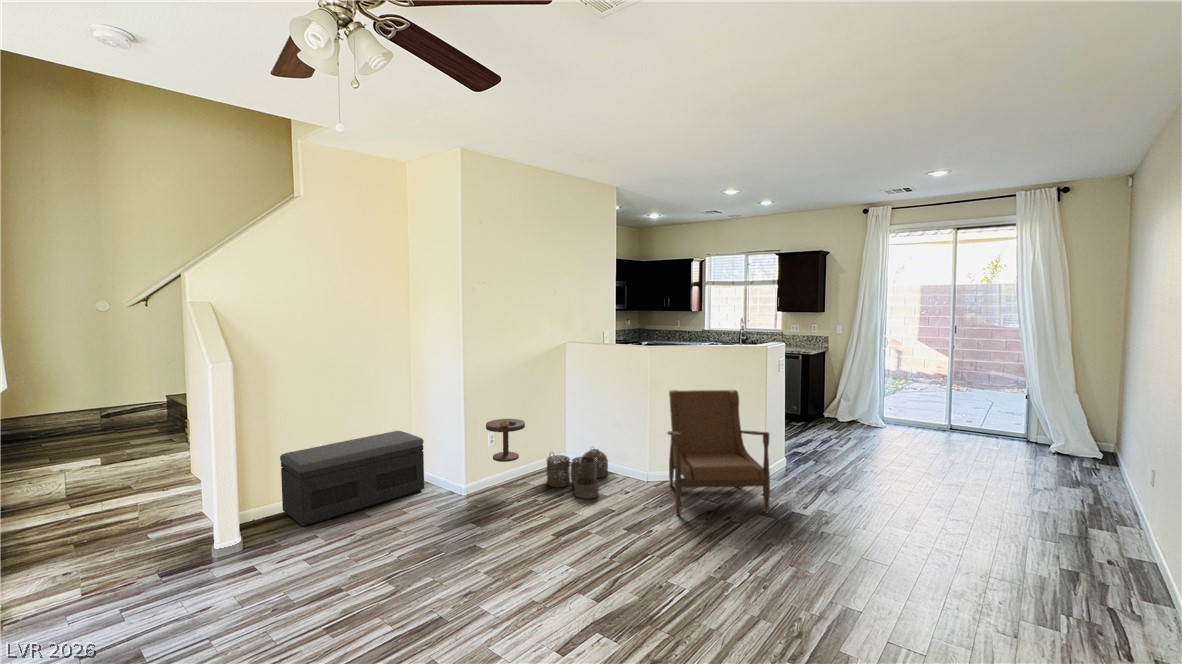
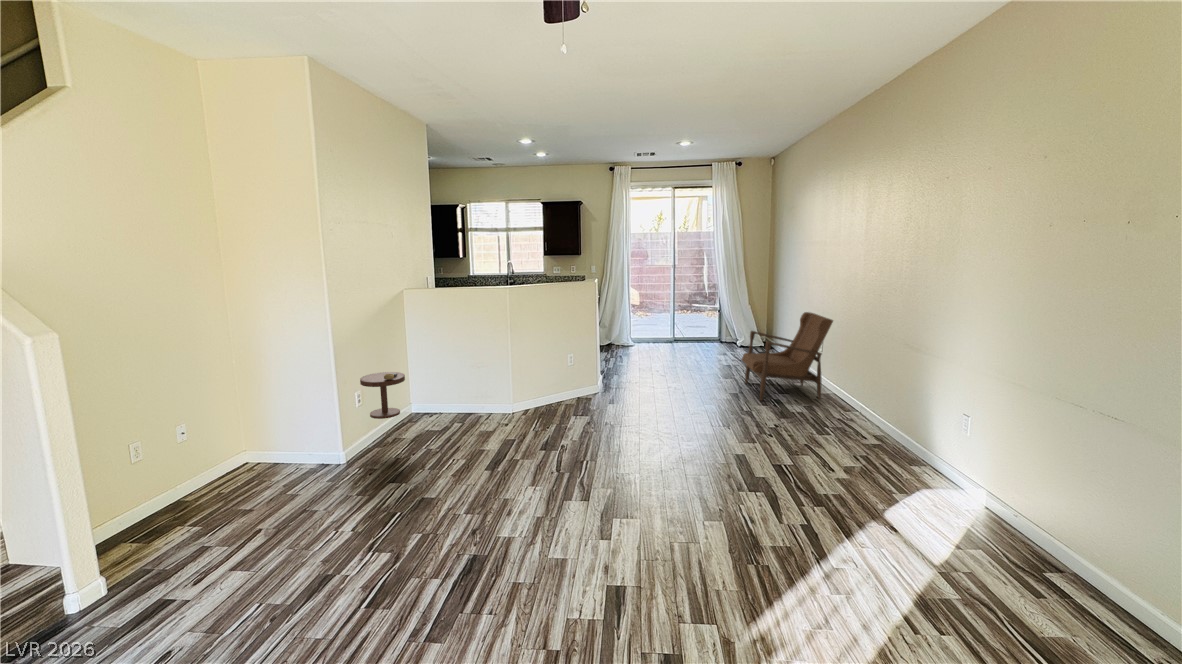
armchair: present [668,390,770,515] -> present [742,312,833,401]
storage bench: present [280,431,424,526] -> none [85,409,286,547]
woven basket: present [547,449,608,499] -> none [419,391,486,437]

